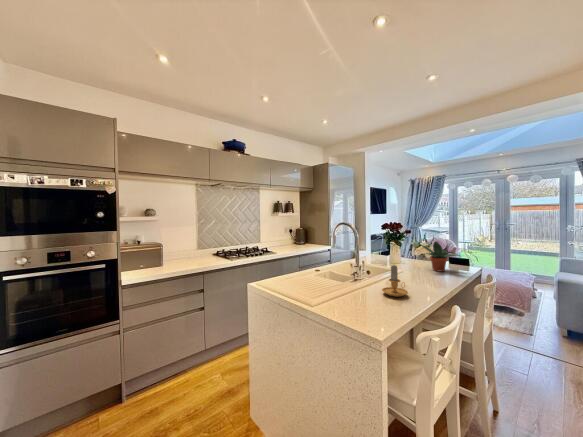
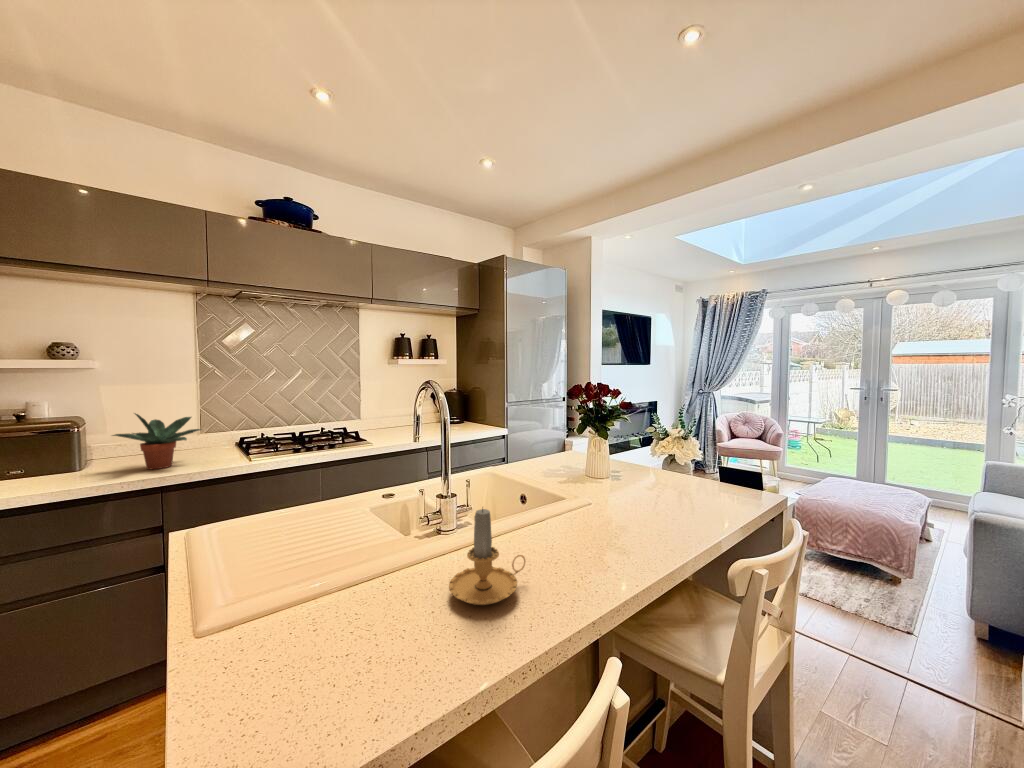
potted plant: present [422,242,458,271] -> present [112,413,201,469]

